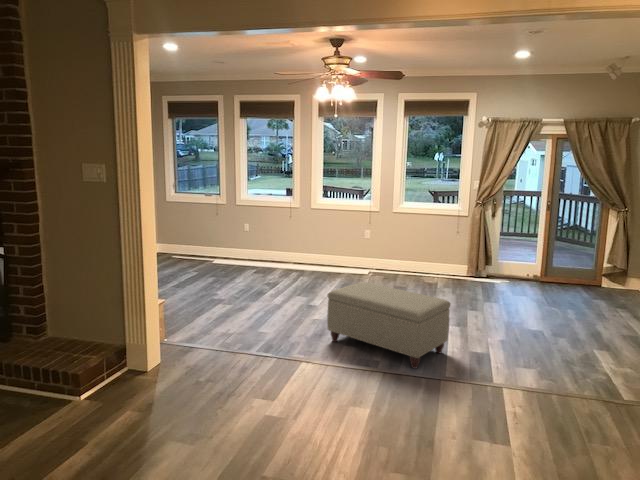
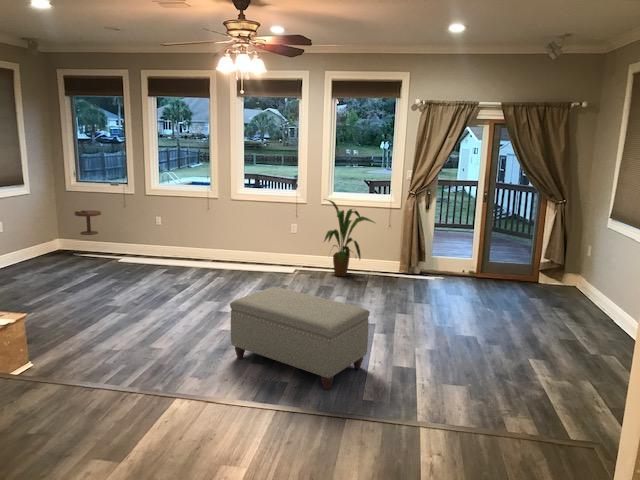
house plant: none [396,208,445,279] -> present [324,200,373,277]
side table: none [177,218,198,257] -> present [75,209,101,235]

